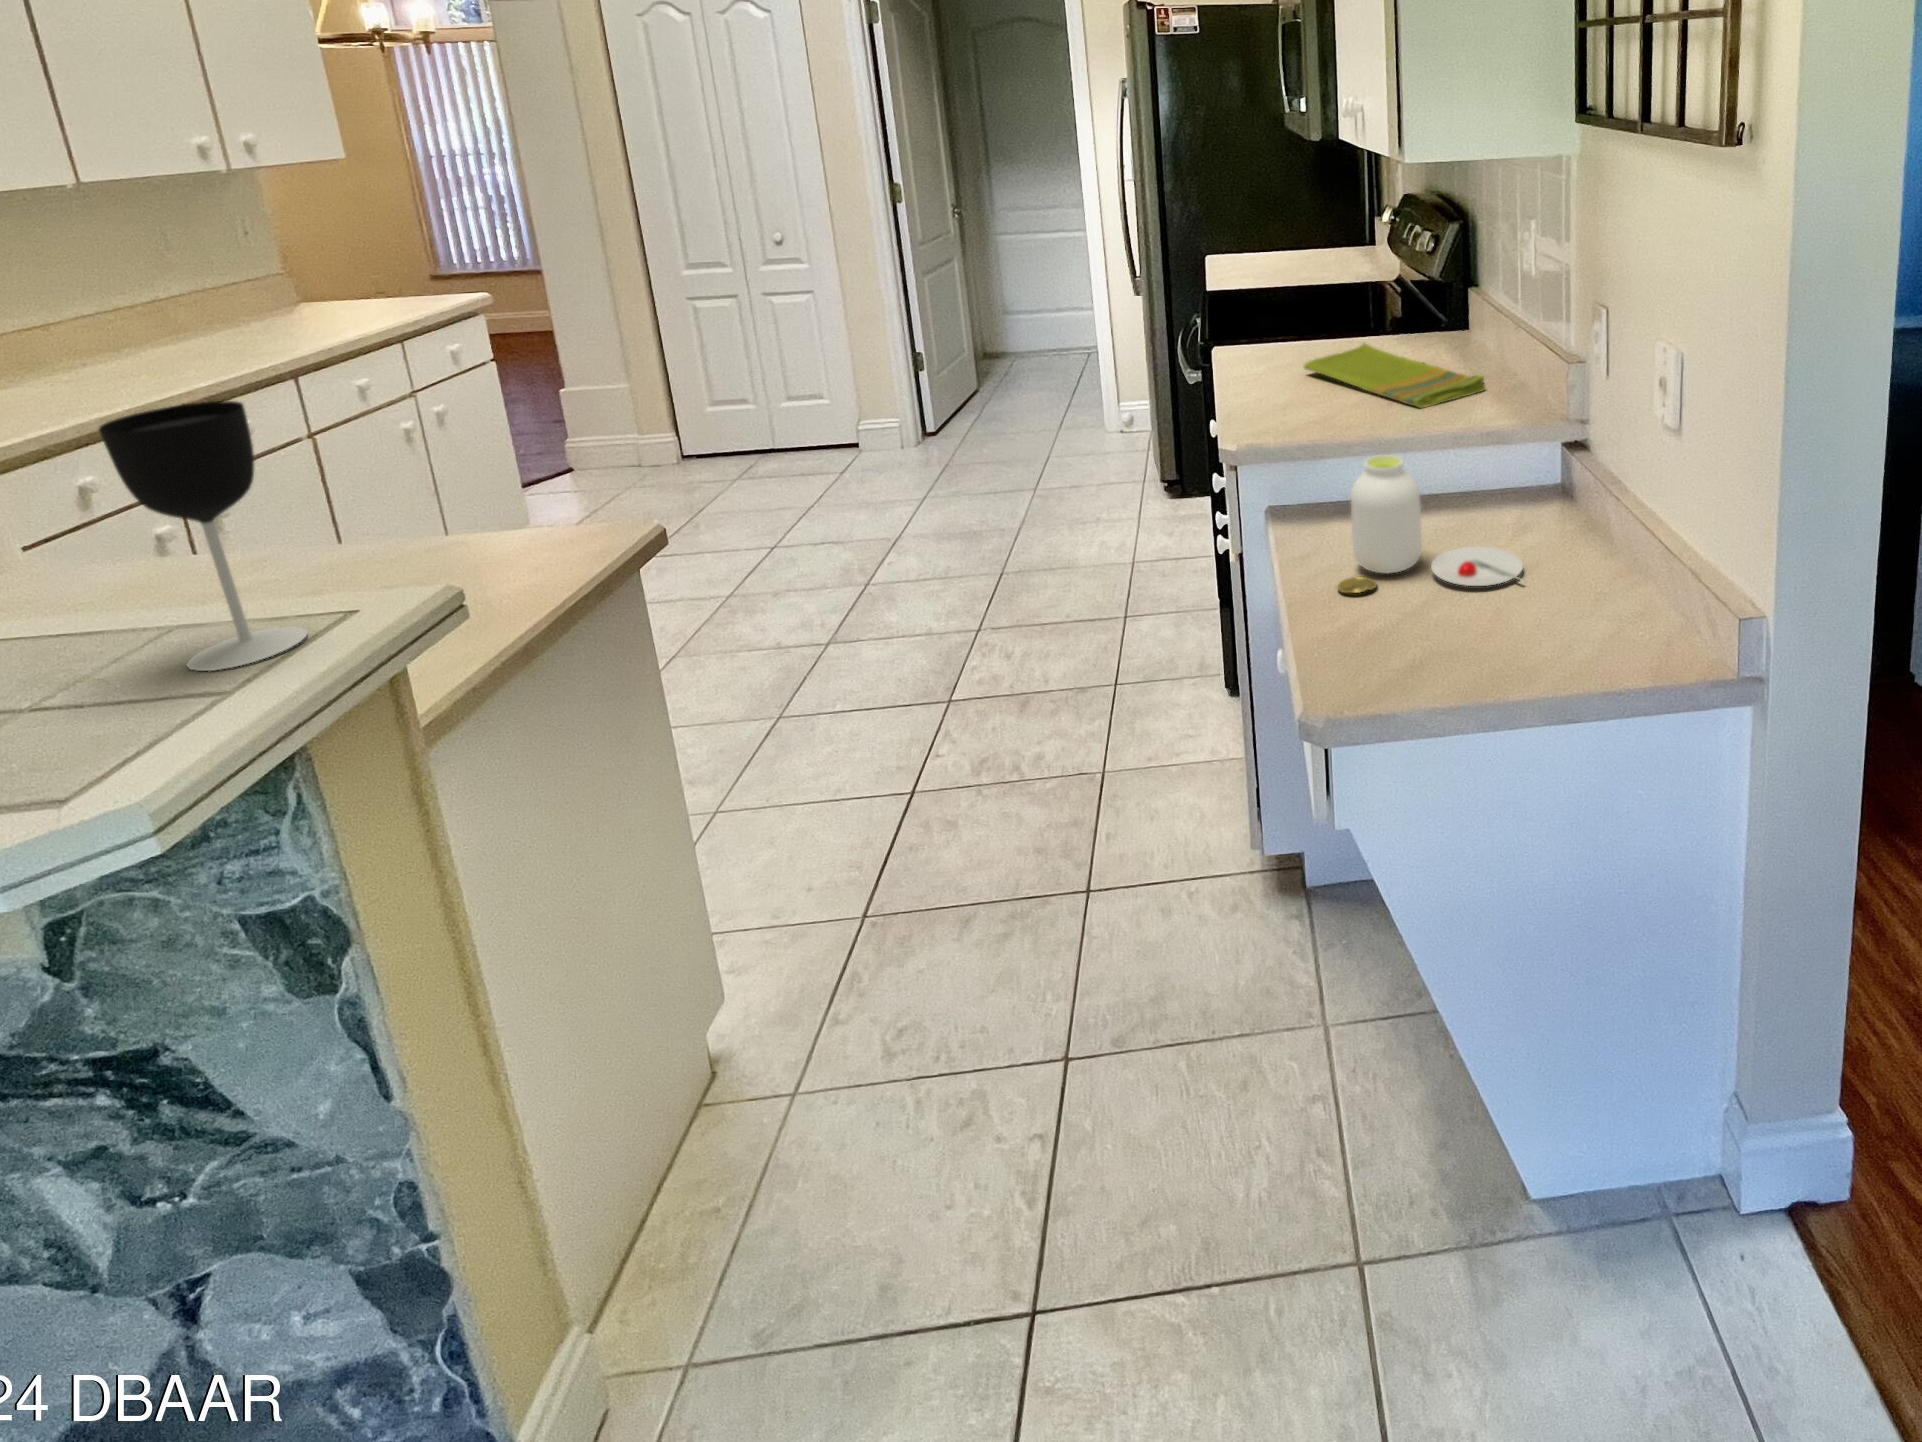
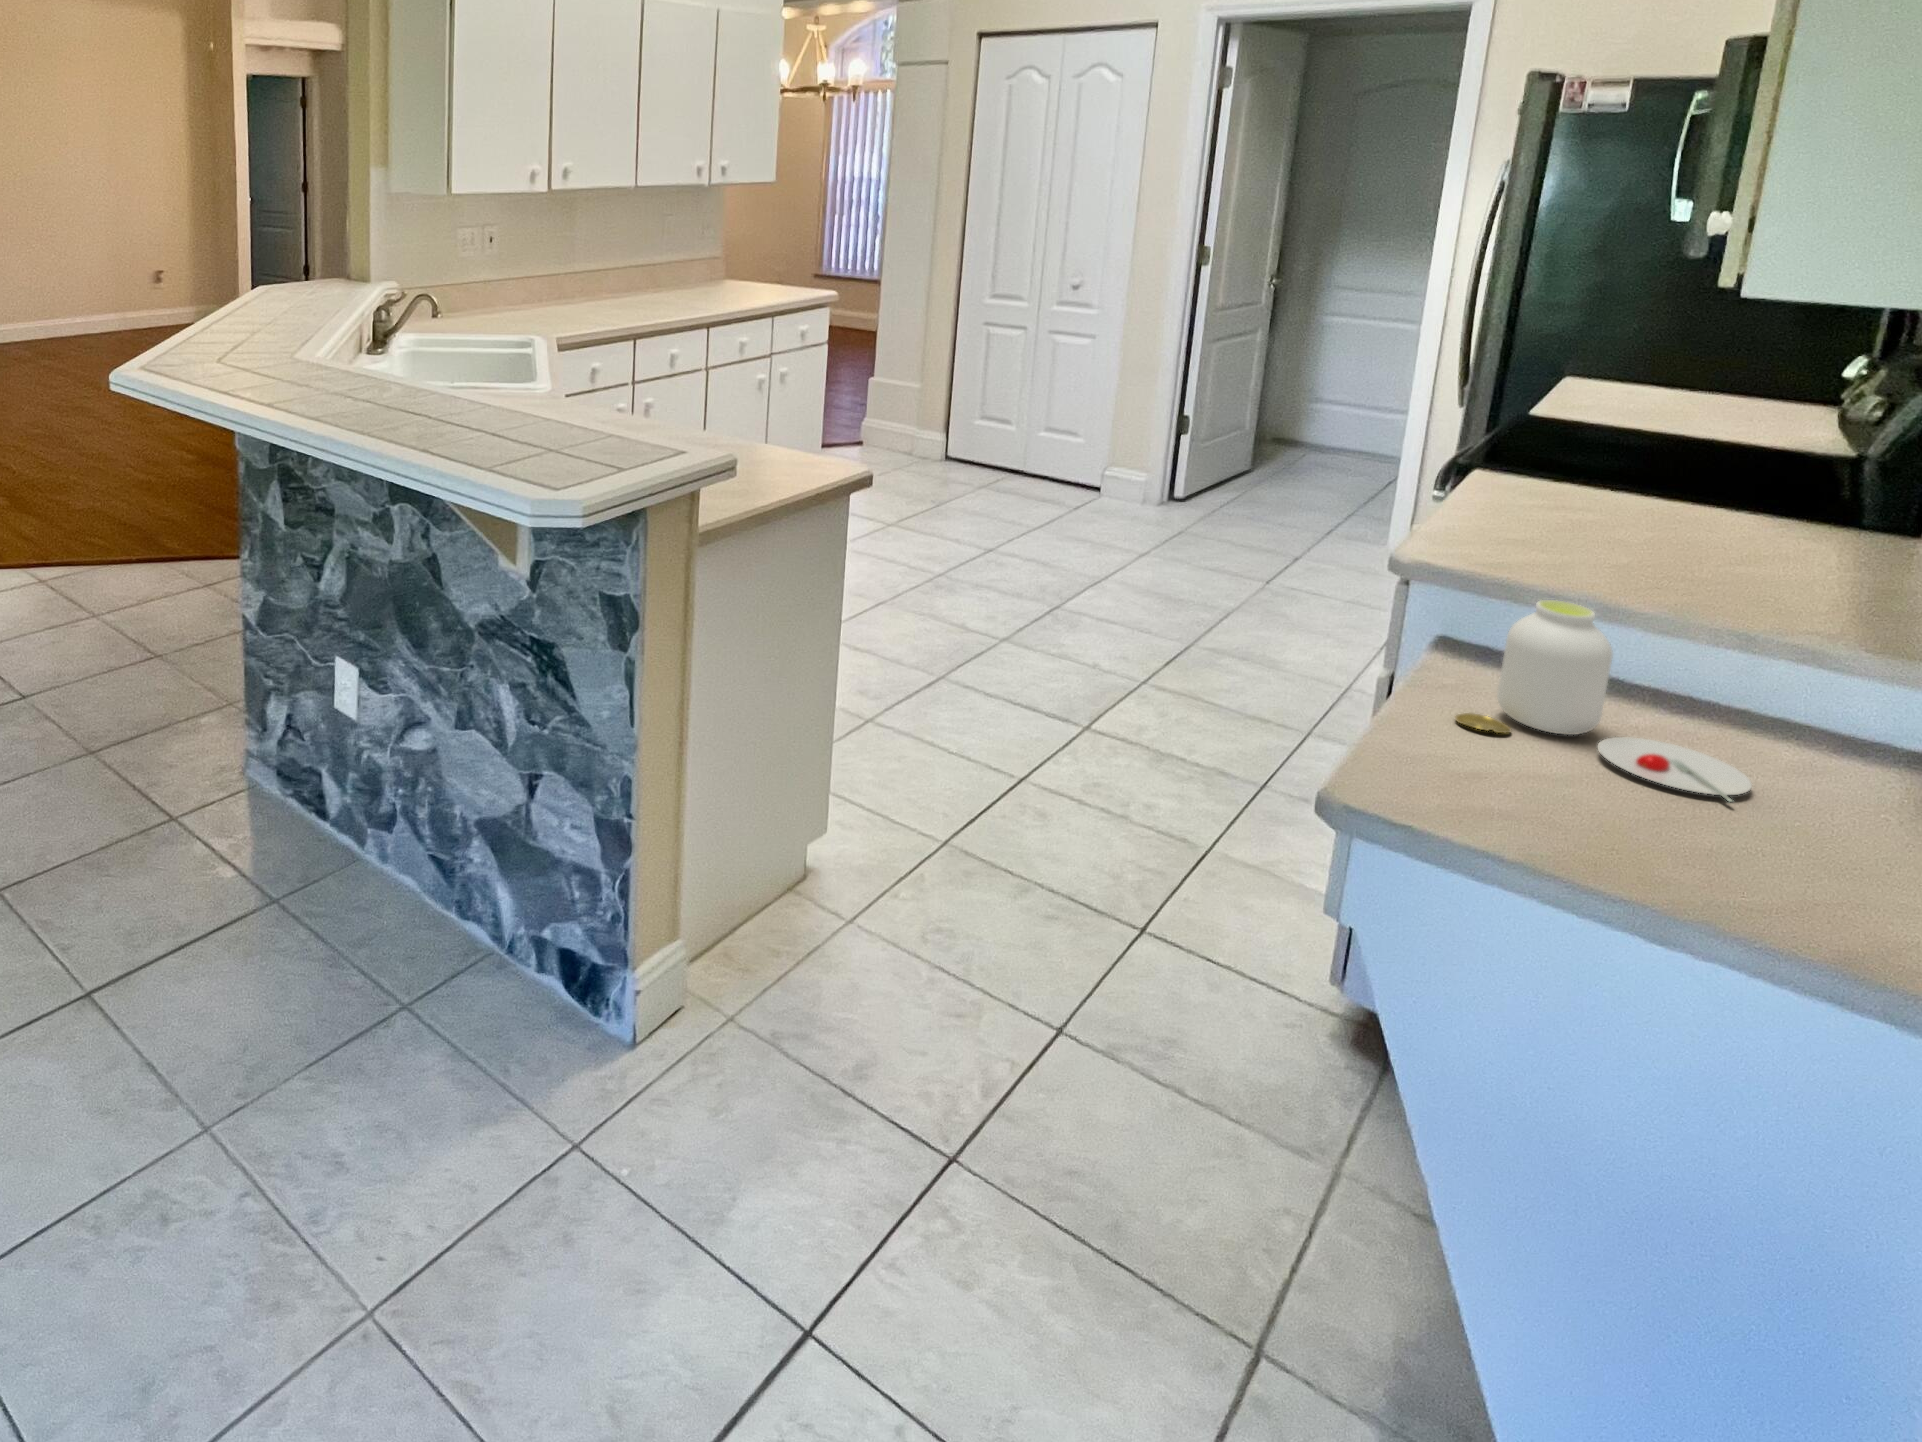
dish towel: present [1304,343,1485,408] -> none [1572,502,1857,601]
wine glass: present [99,401,307,671] -> none [611,315,667,455]

